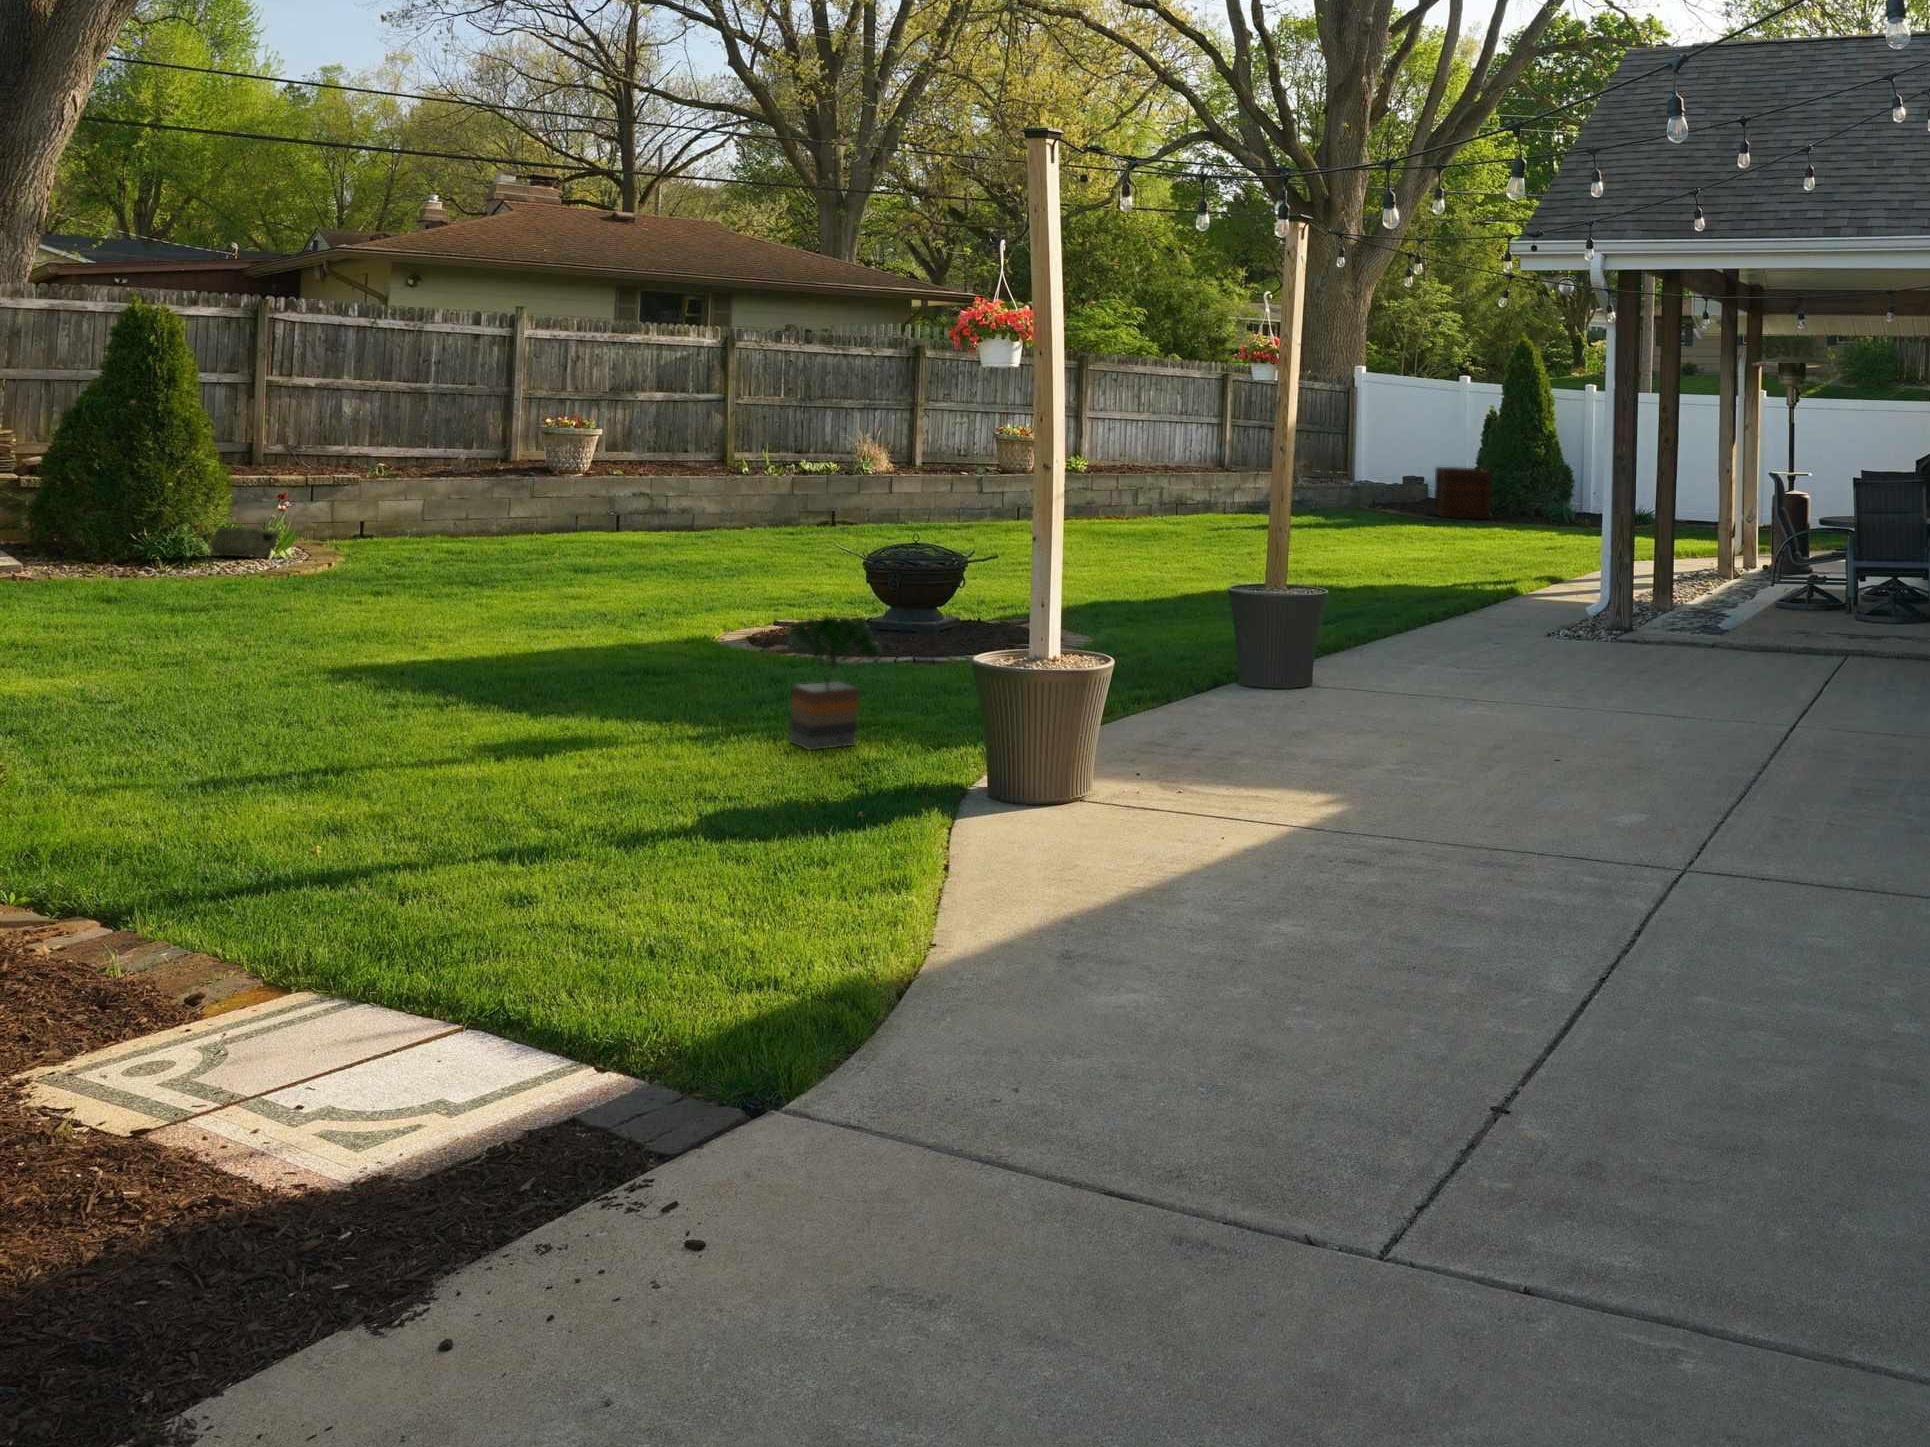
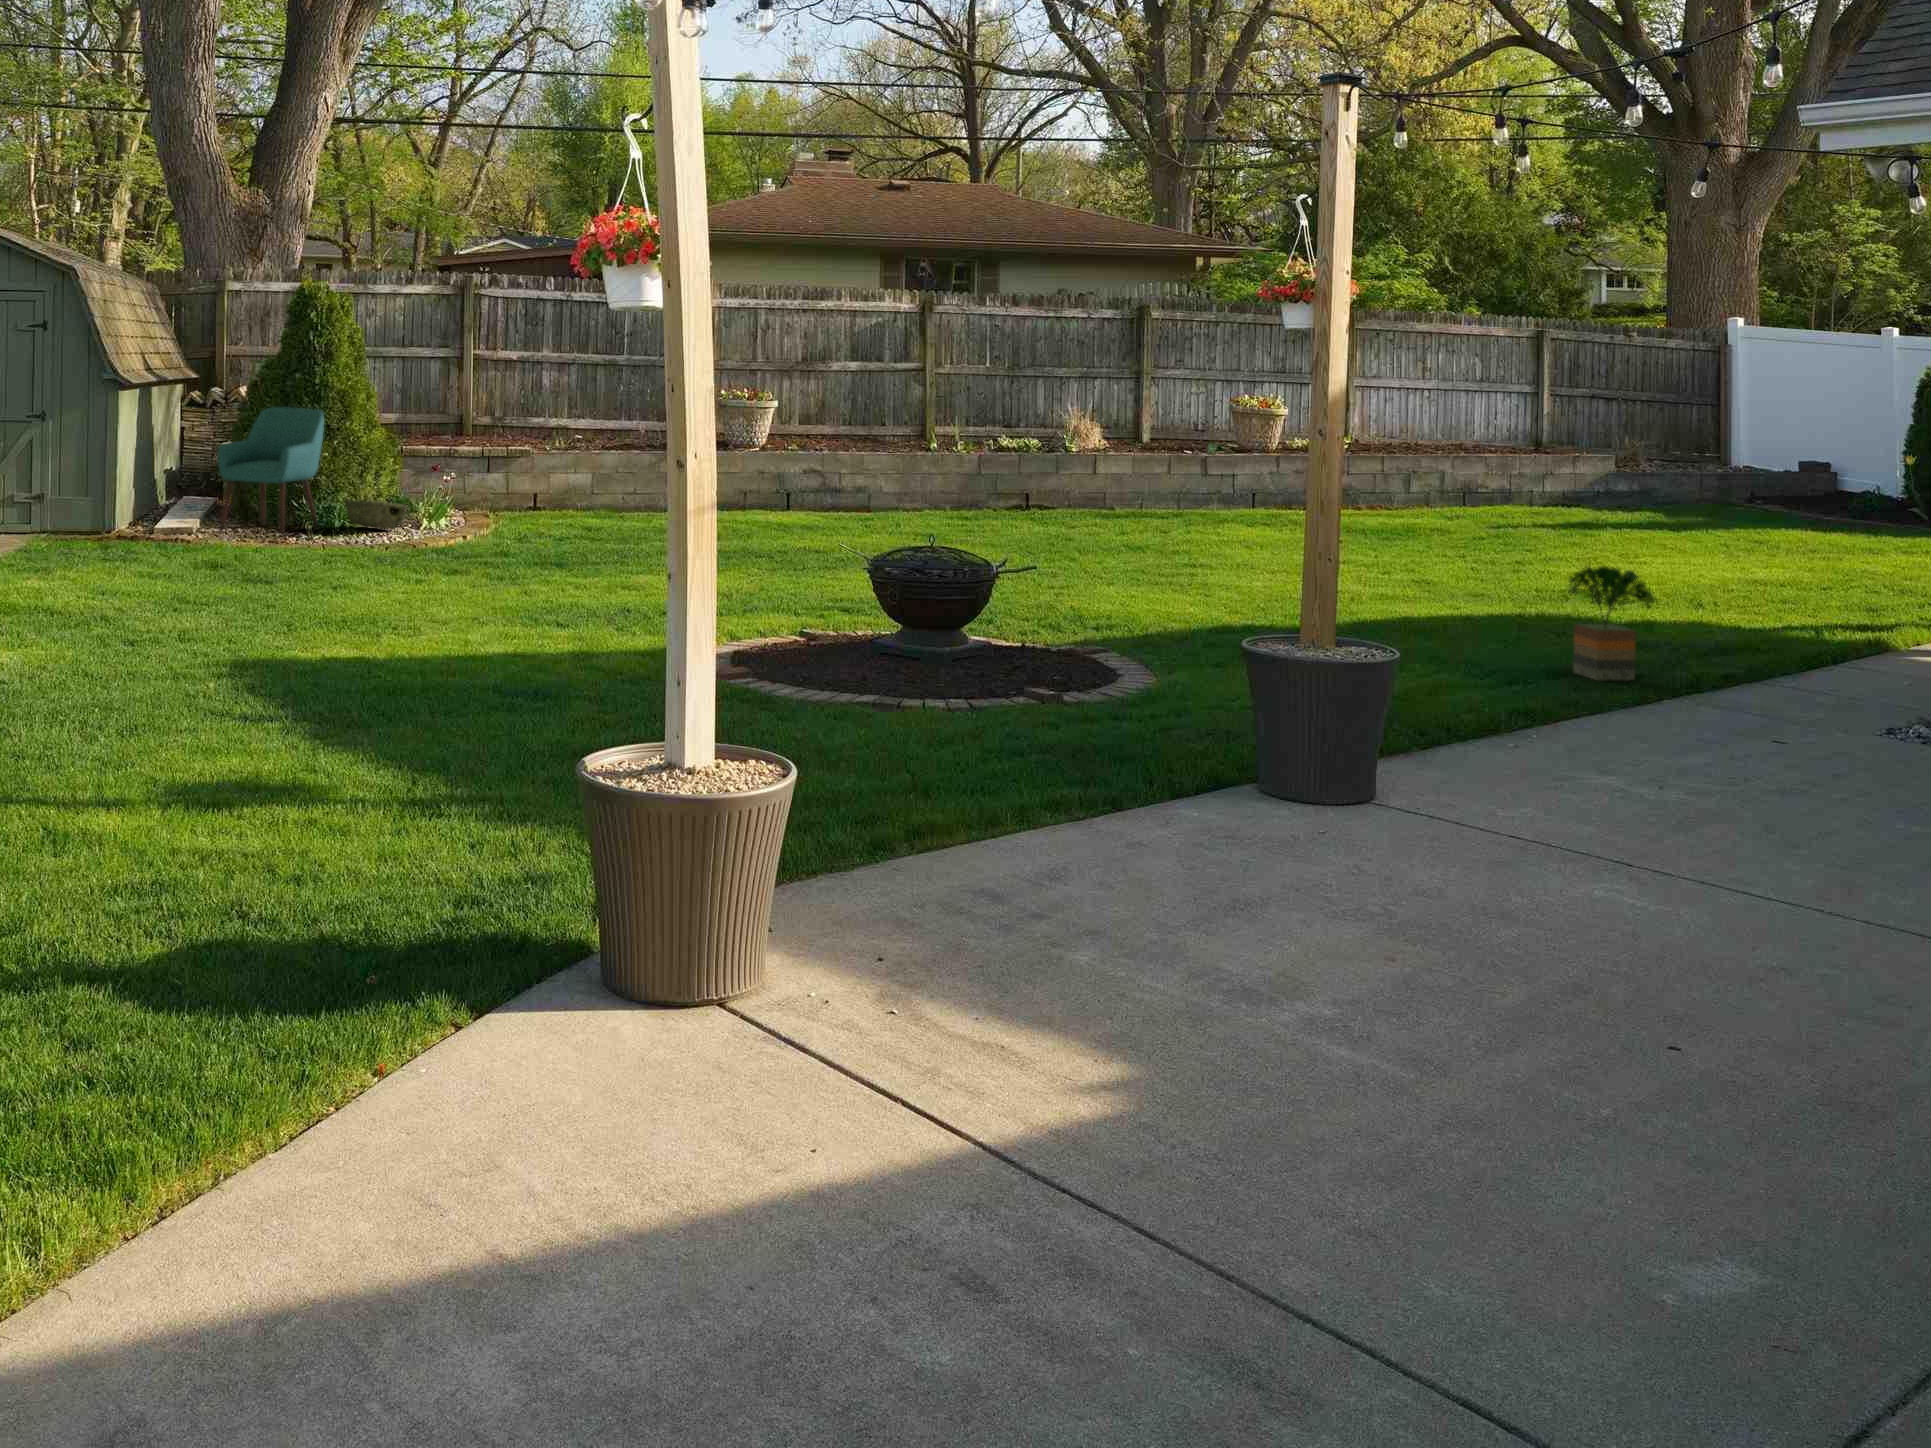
chair: none [55,435,185,566] -> present [218,407,324,536]
wooden crate: present [1434,467,1492,519] -> none [1832,453,1923,529]
potted tree: present [788,616,881,750] -> present [1567,566,1655,681]

